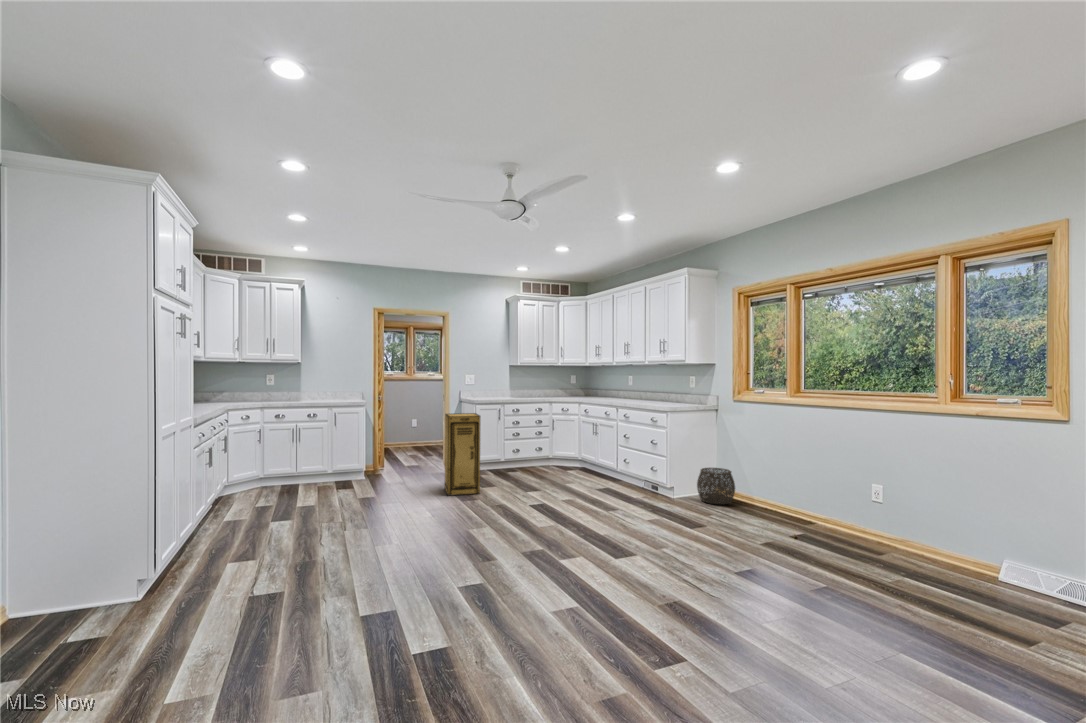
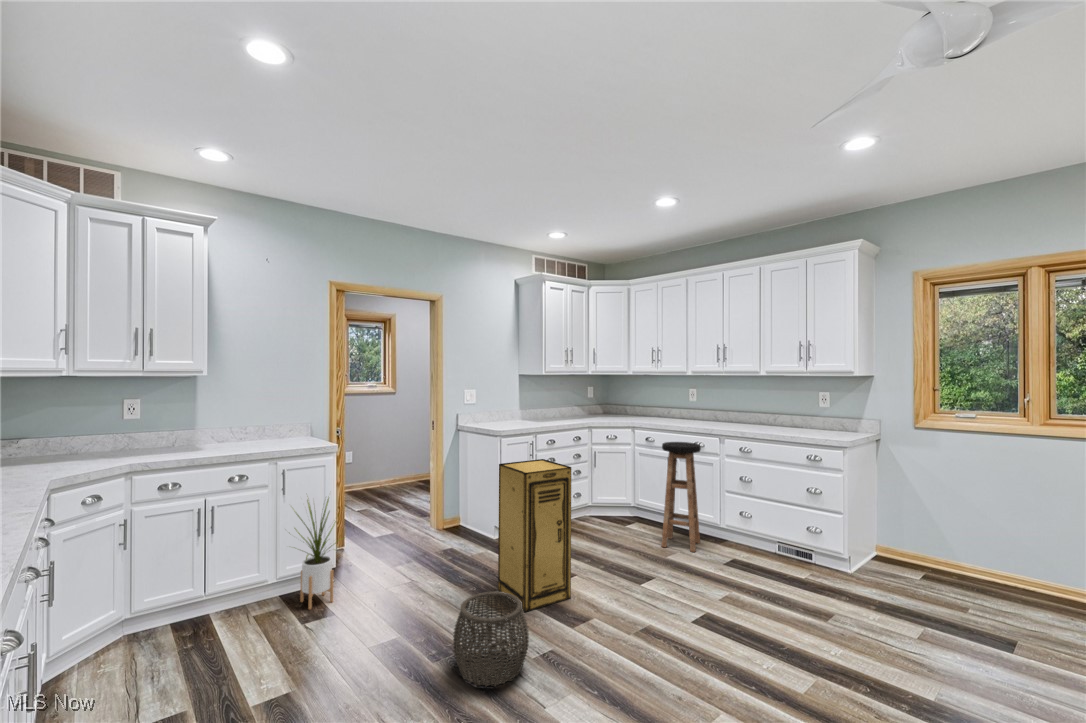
bar stool: none [573,410,604,484] -> present [662,442,701,552]
house plant: none [332,426,368,487] -> present [295,498,336,609]
woven basket: present [697,468,735,505] -> present [453,592,529,687]

